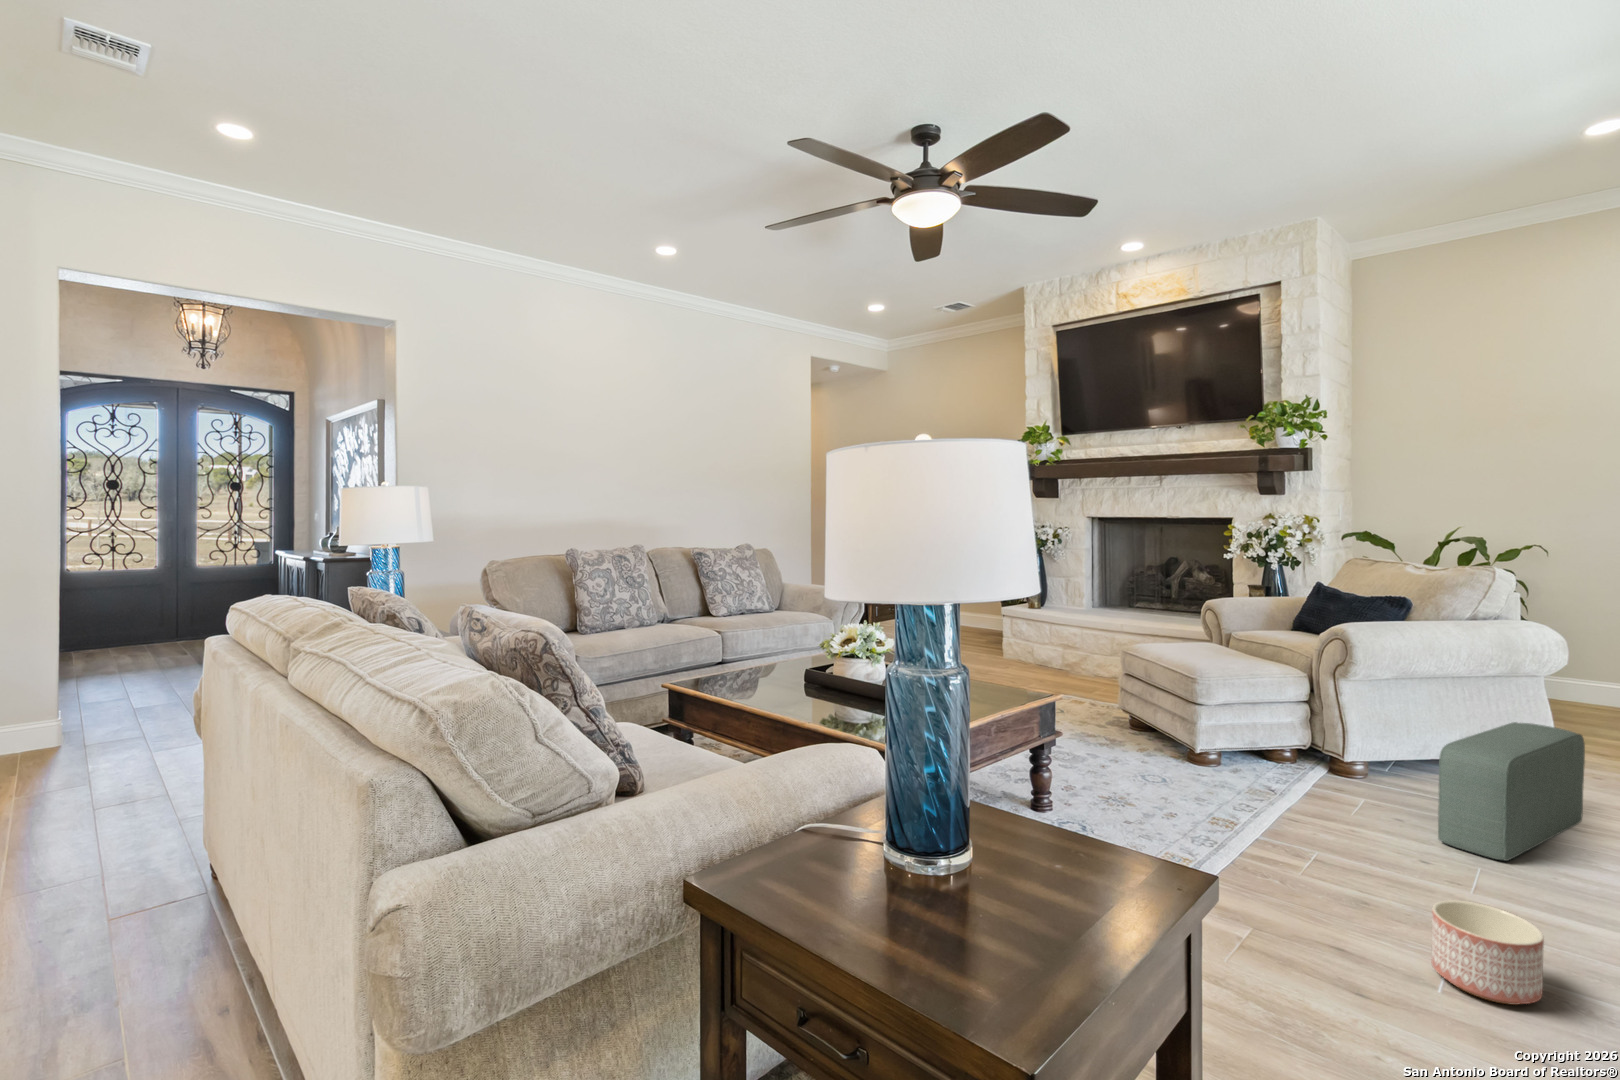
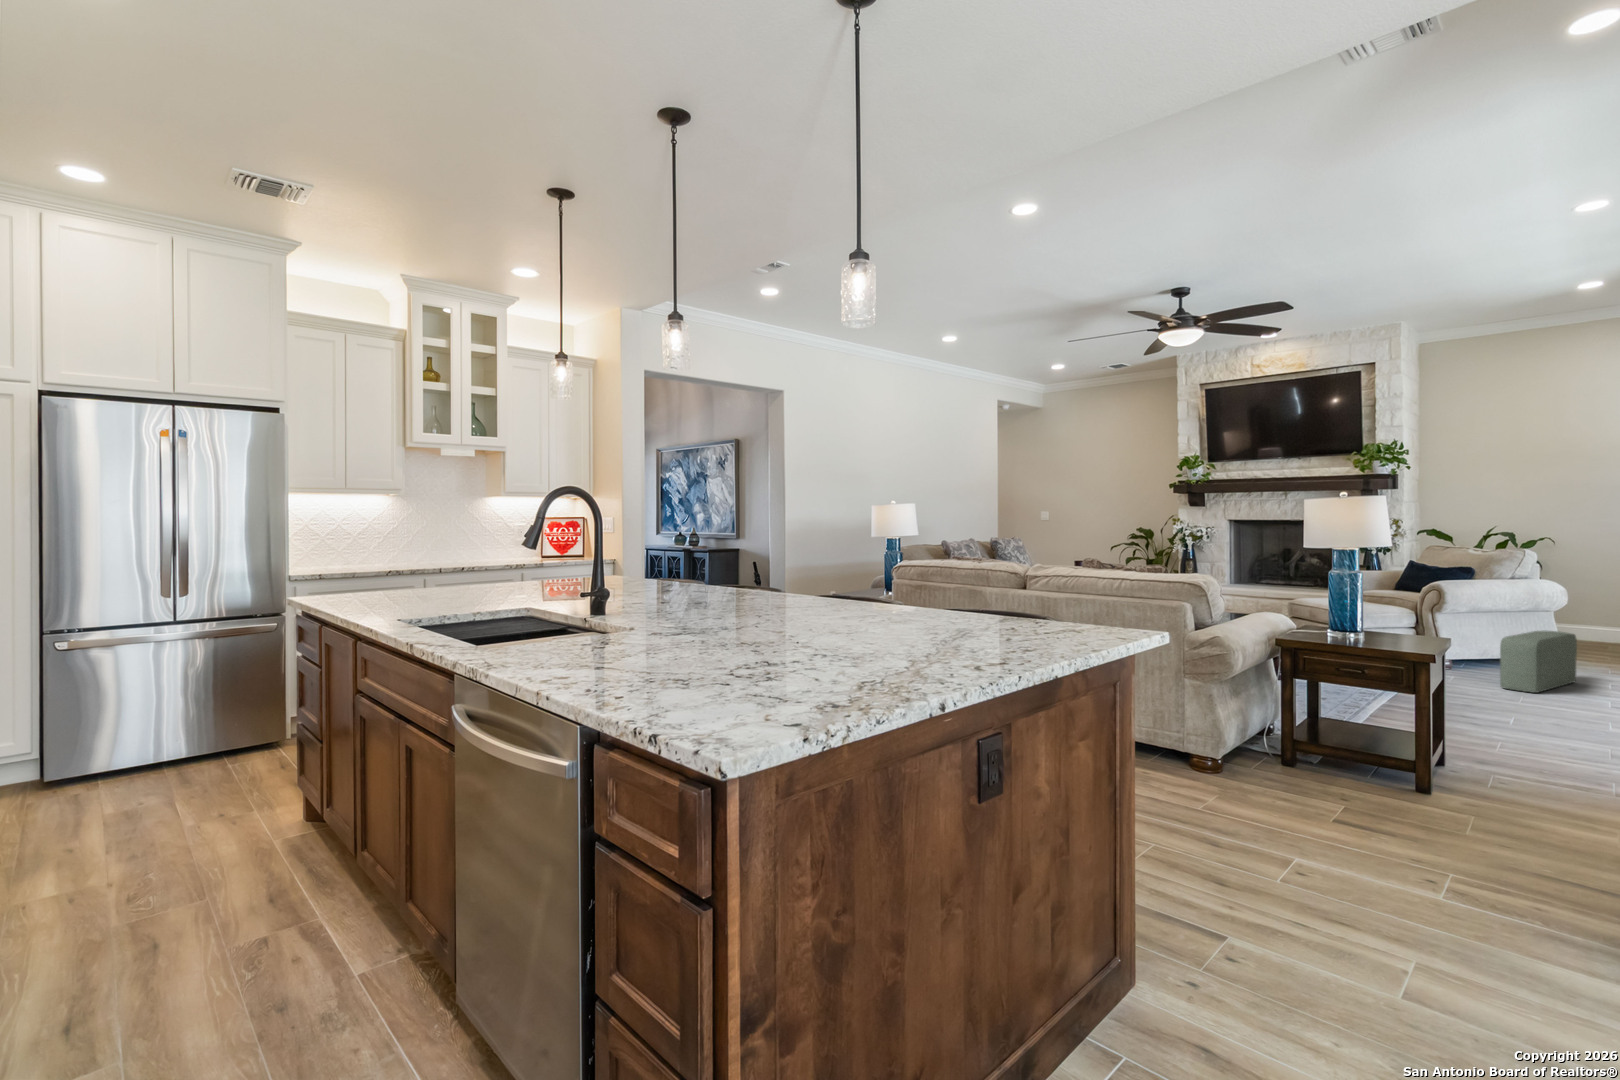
planter: present [1431,900,1544,1005] -> none [1507,689,1556,724]

